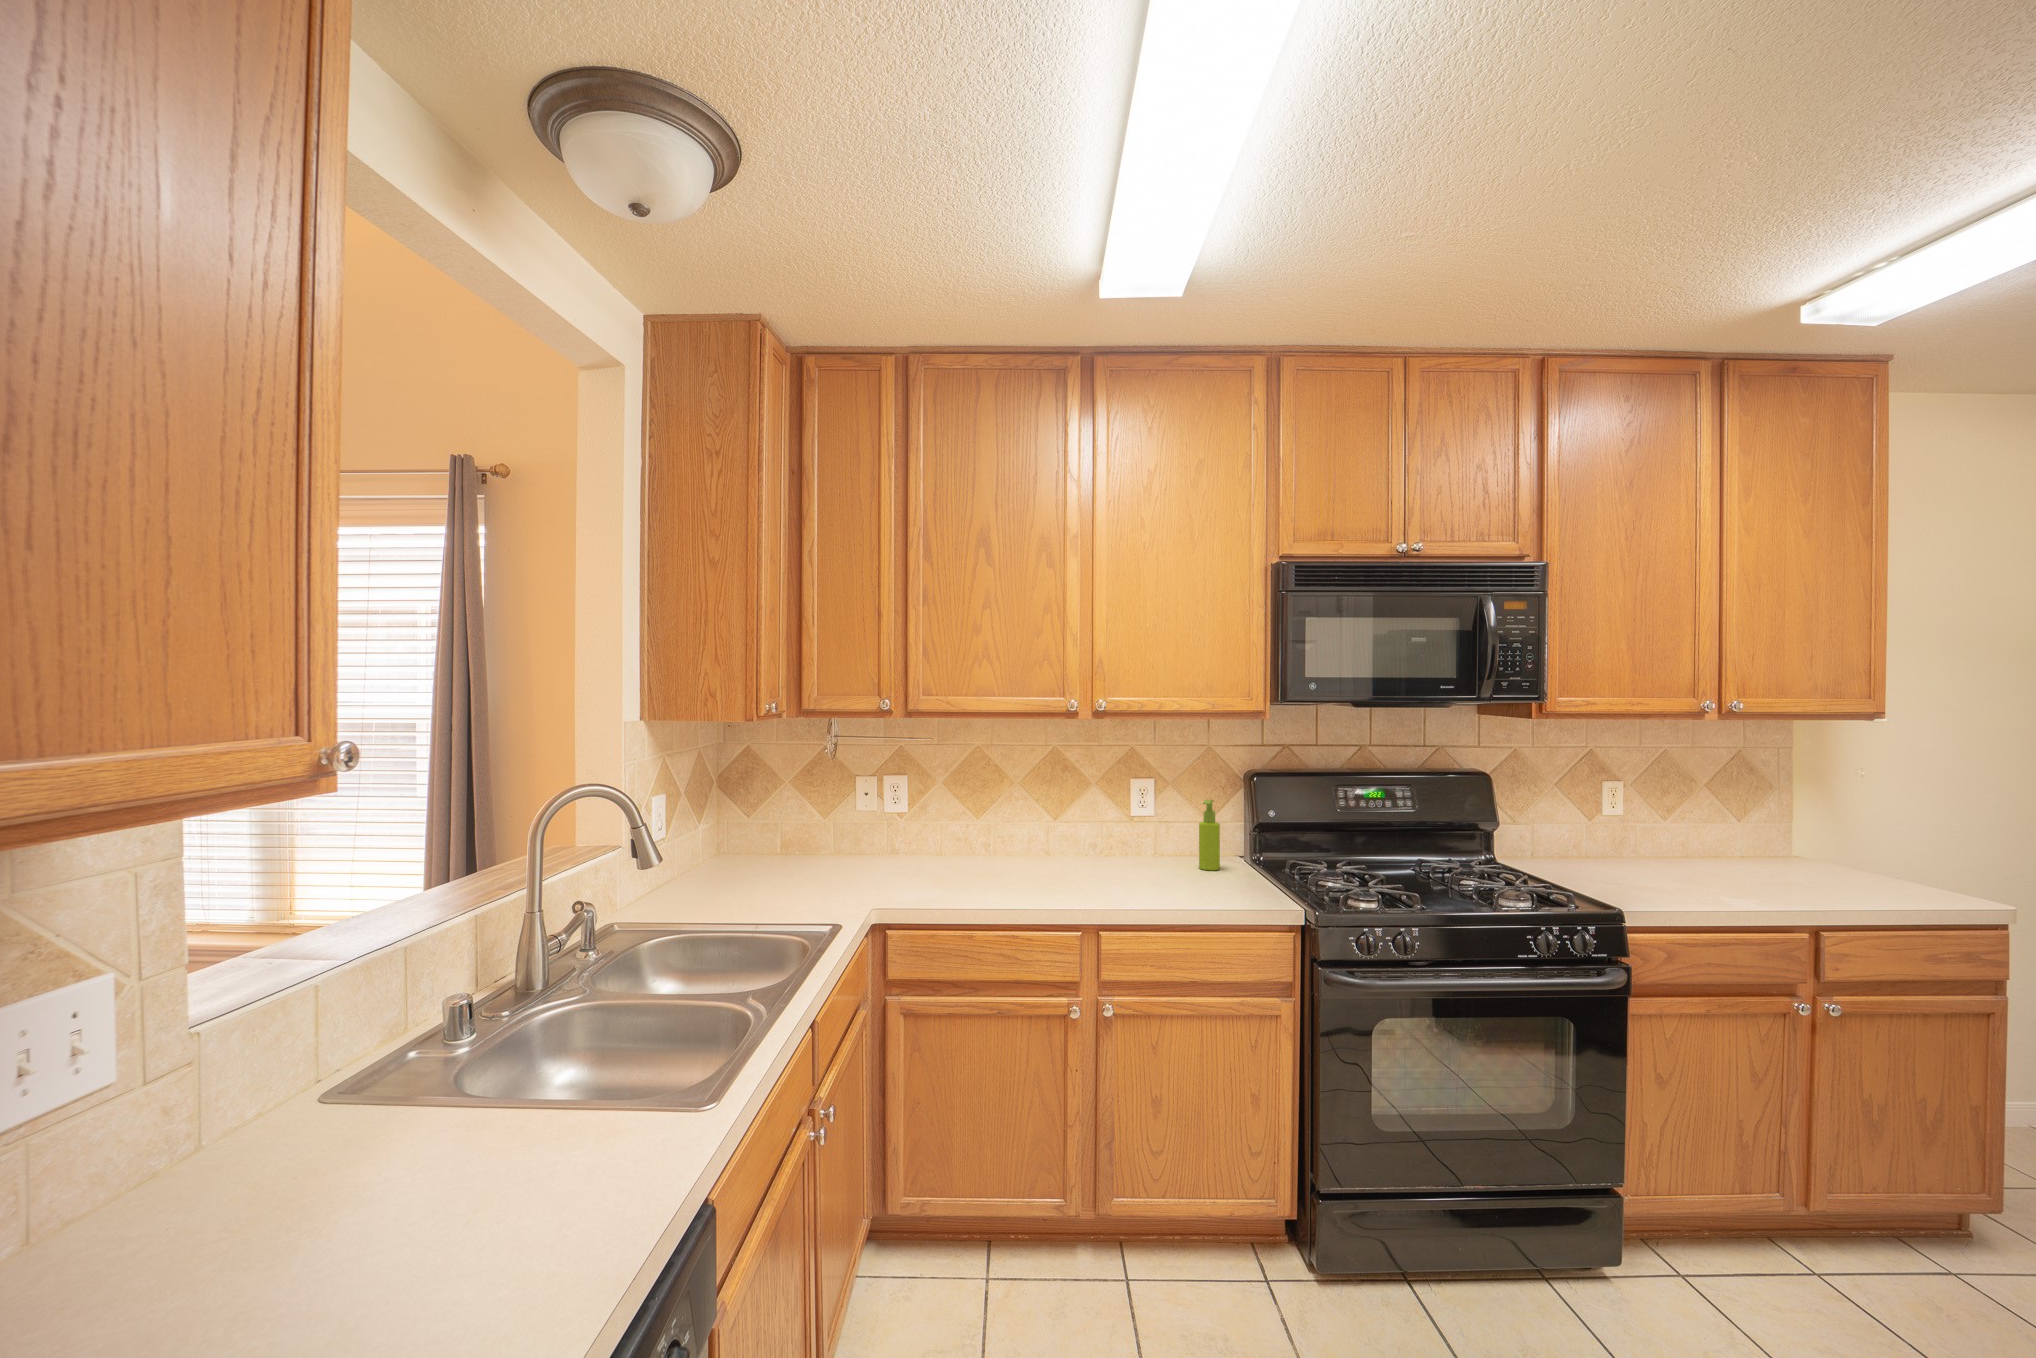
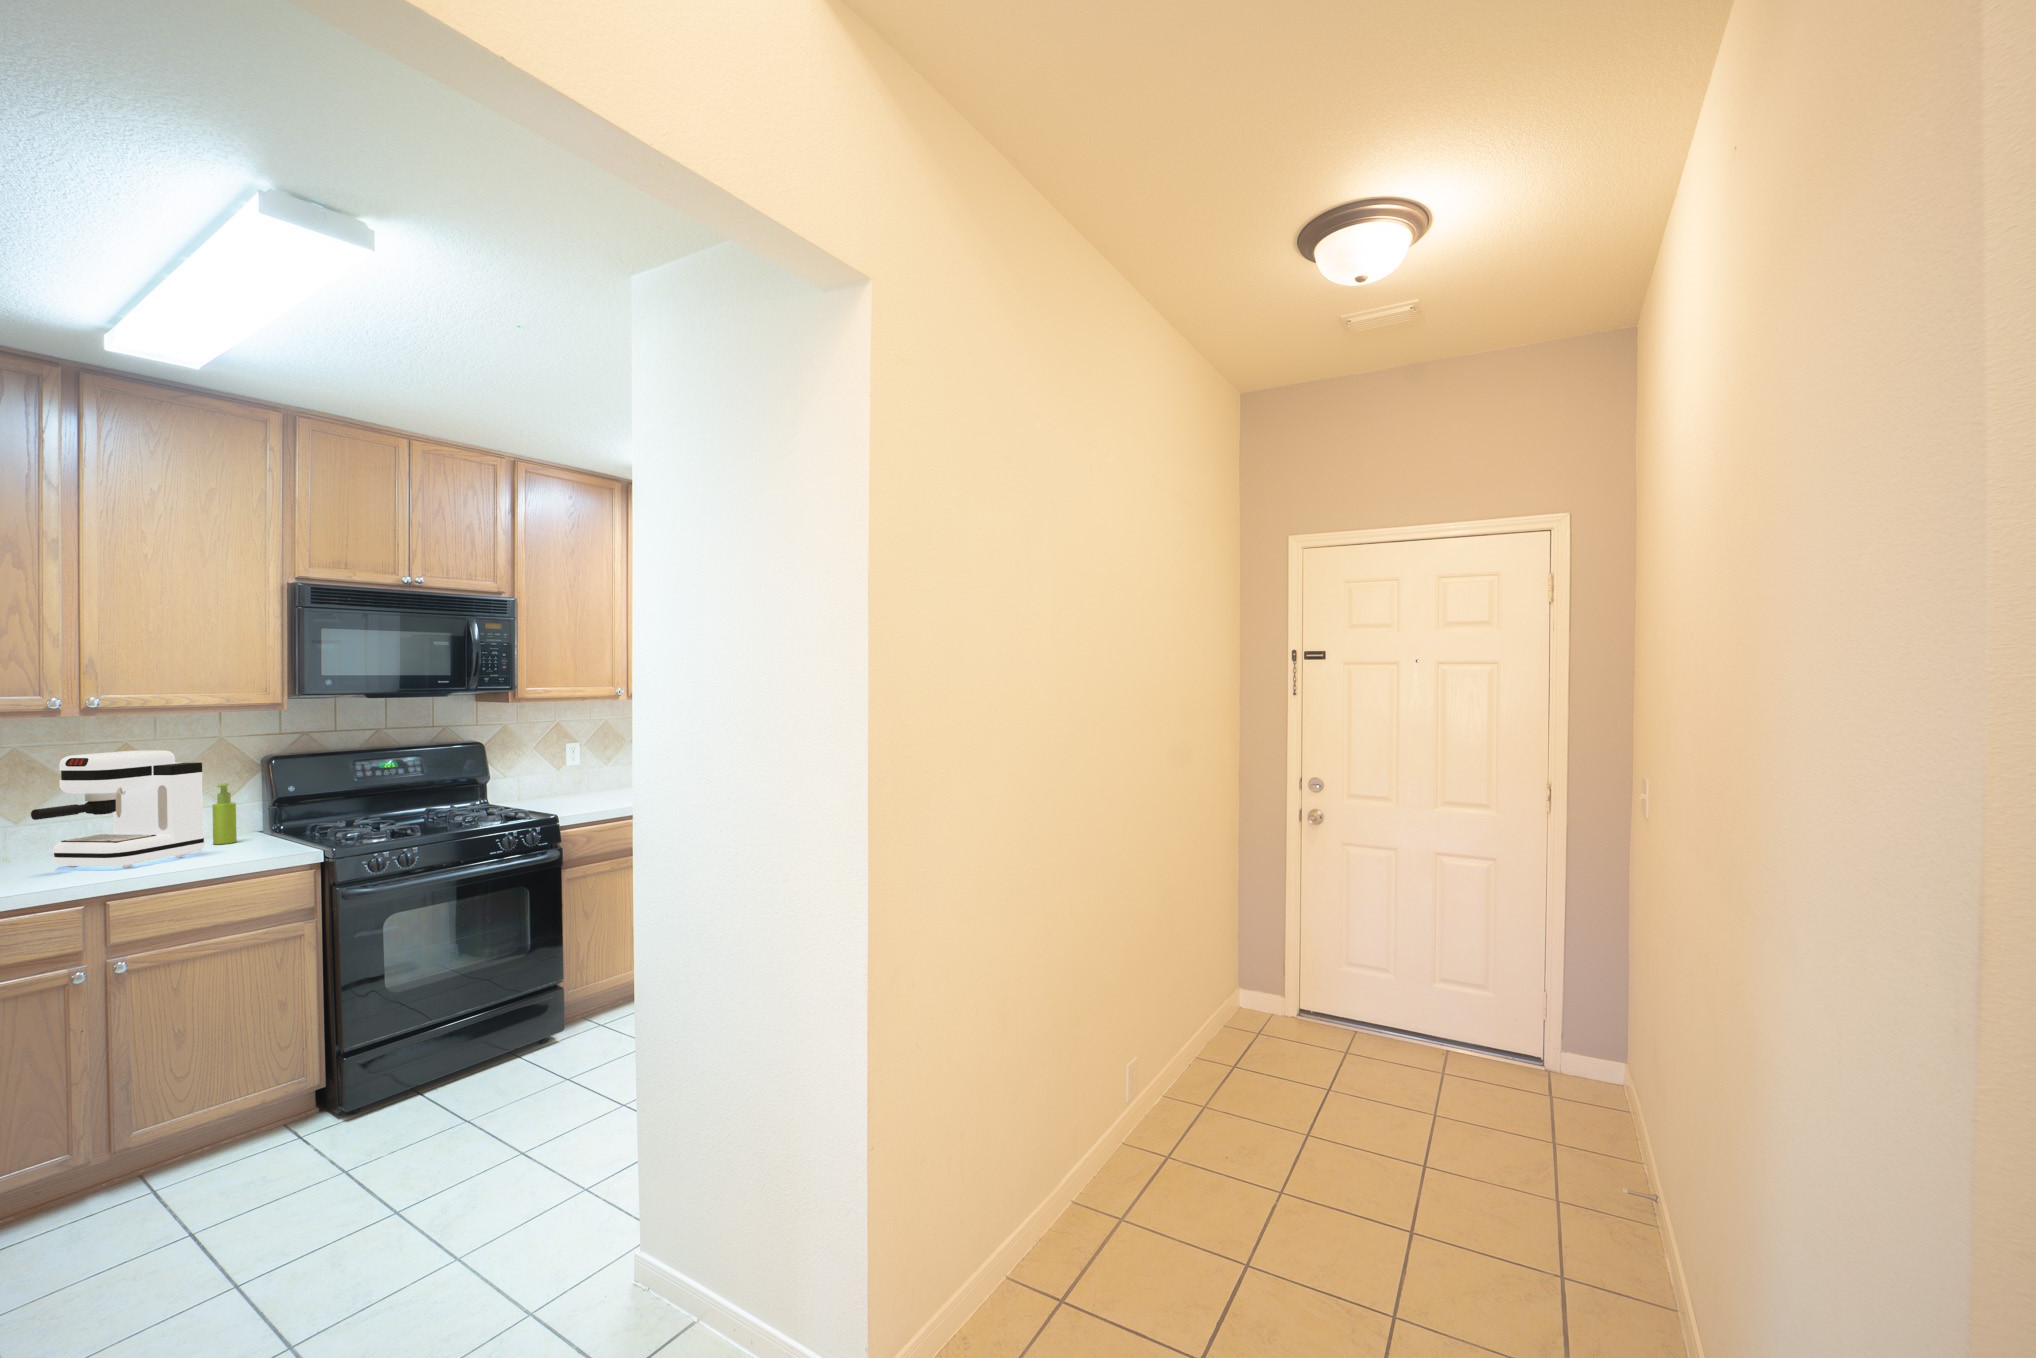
coffee maker: none [1053,756,1188,890] -> present [31,751,205,867]

